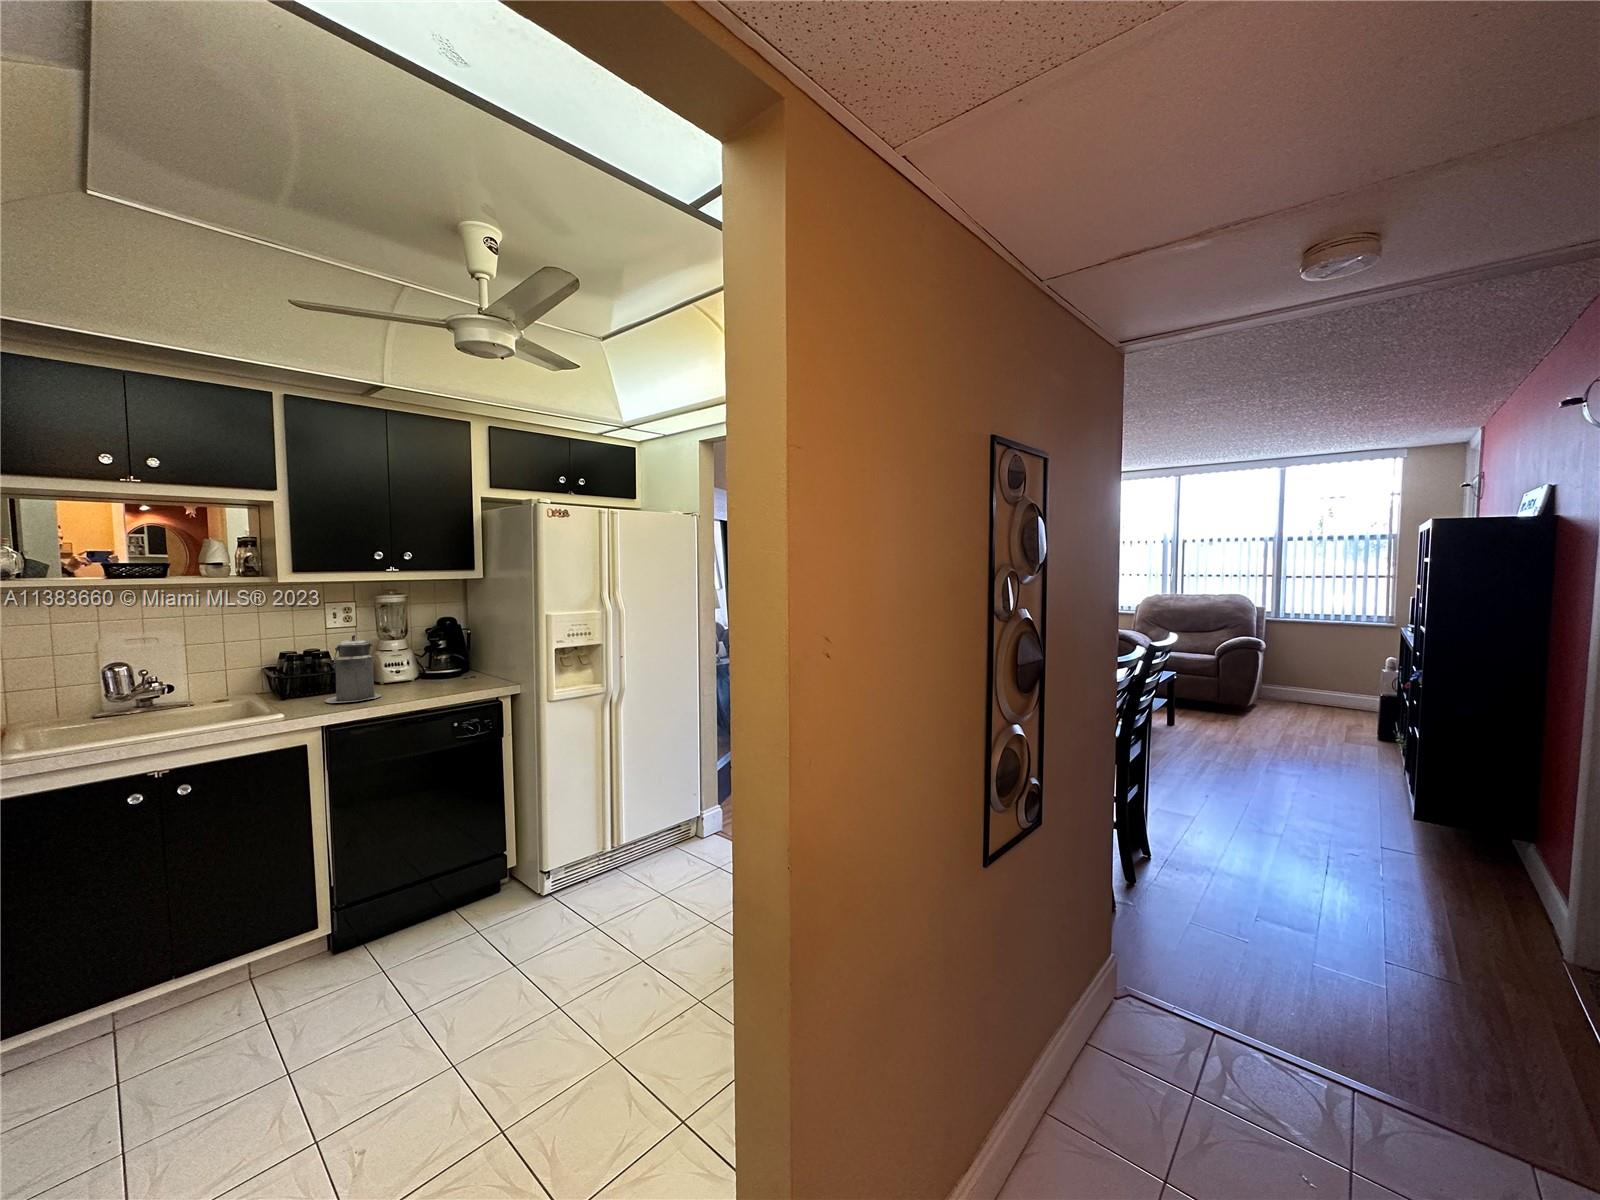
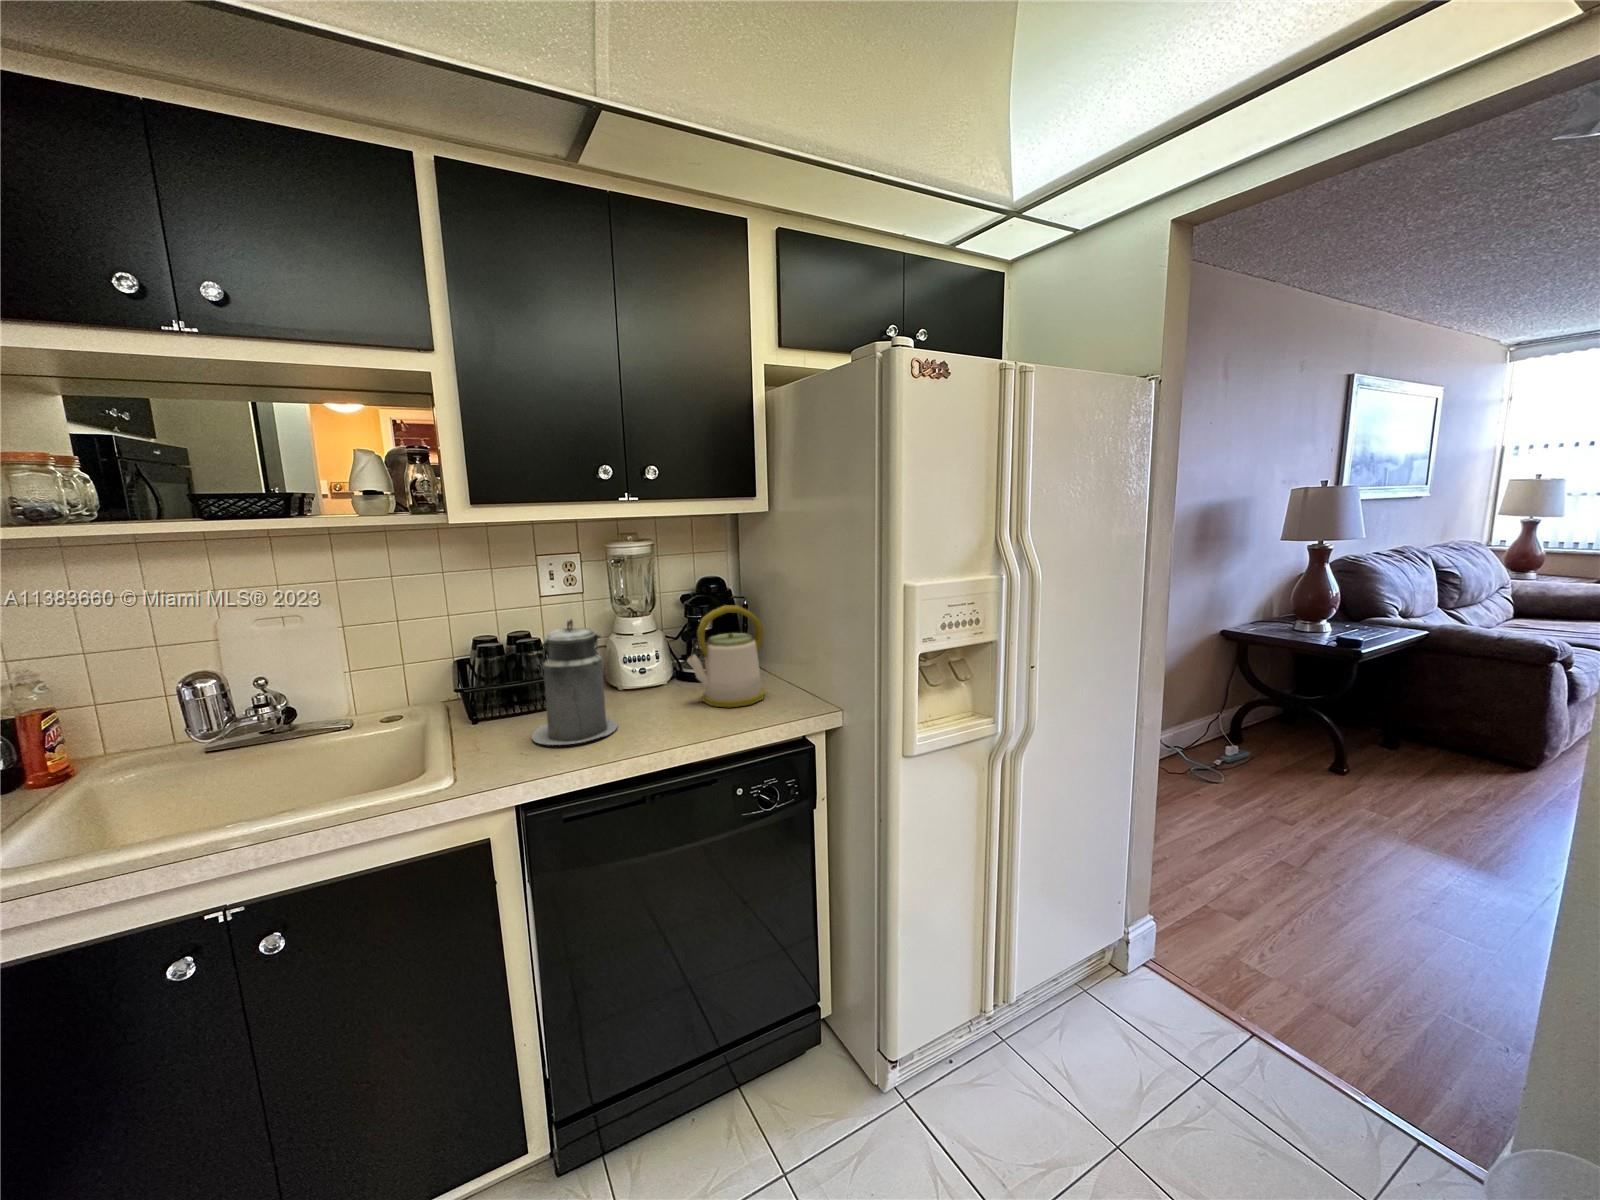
kettle: none [427,630,478,687] -> present [687,605,765,707]

